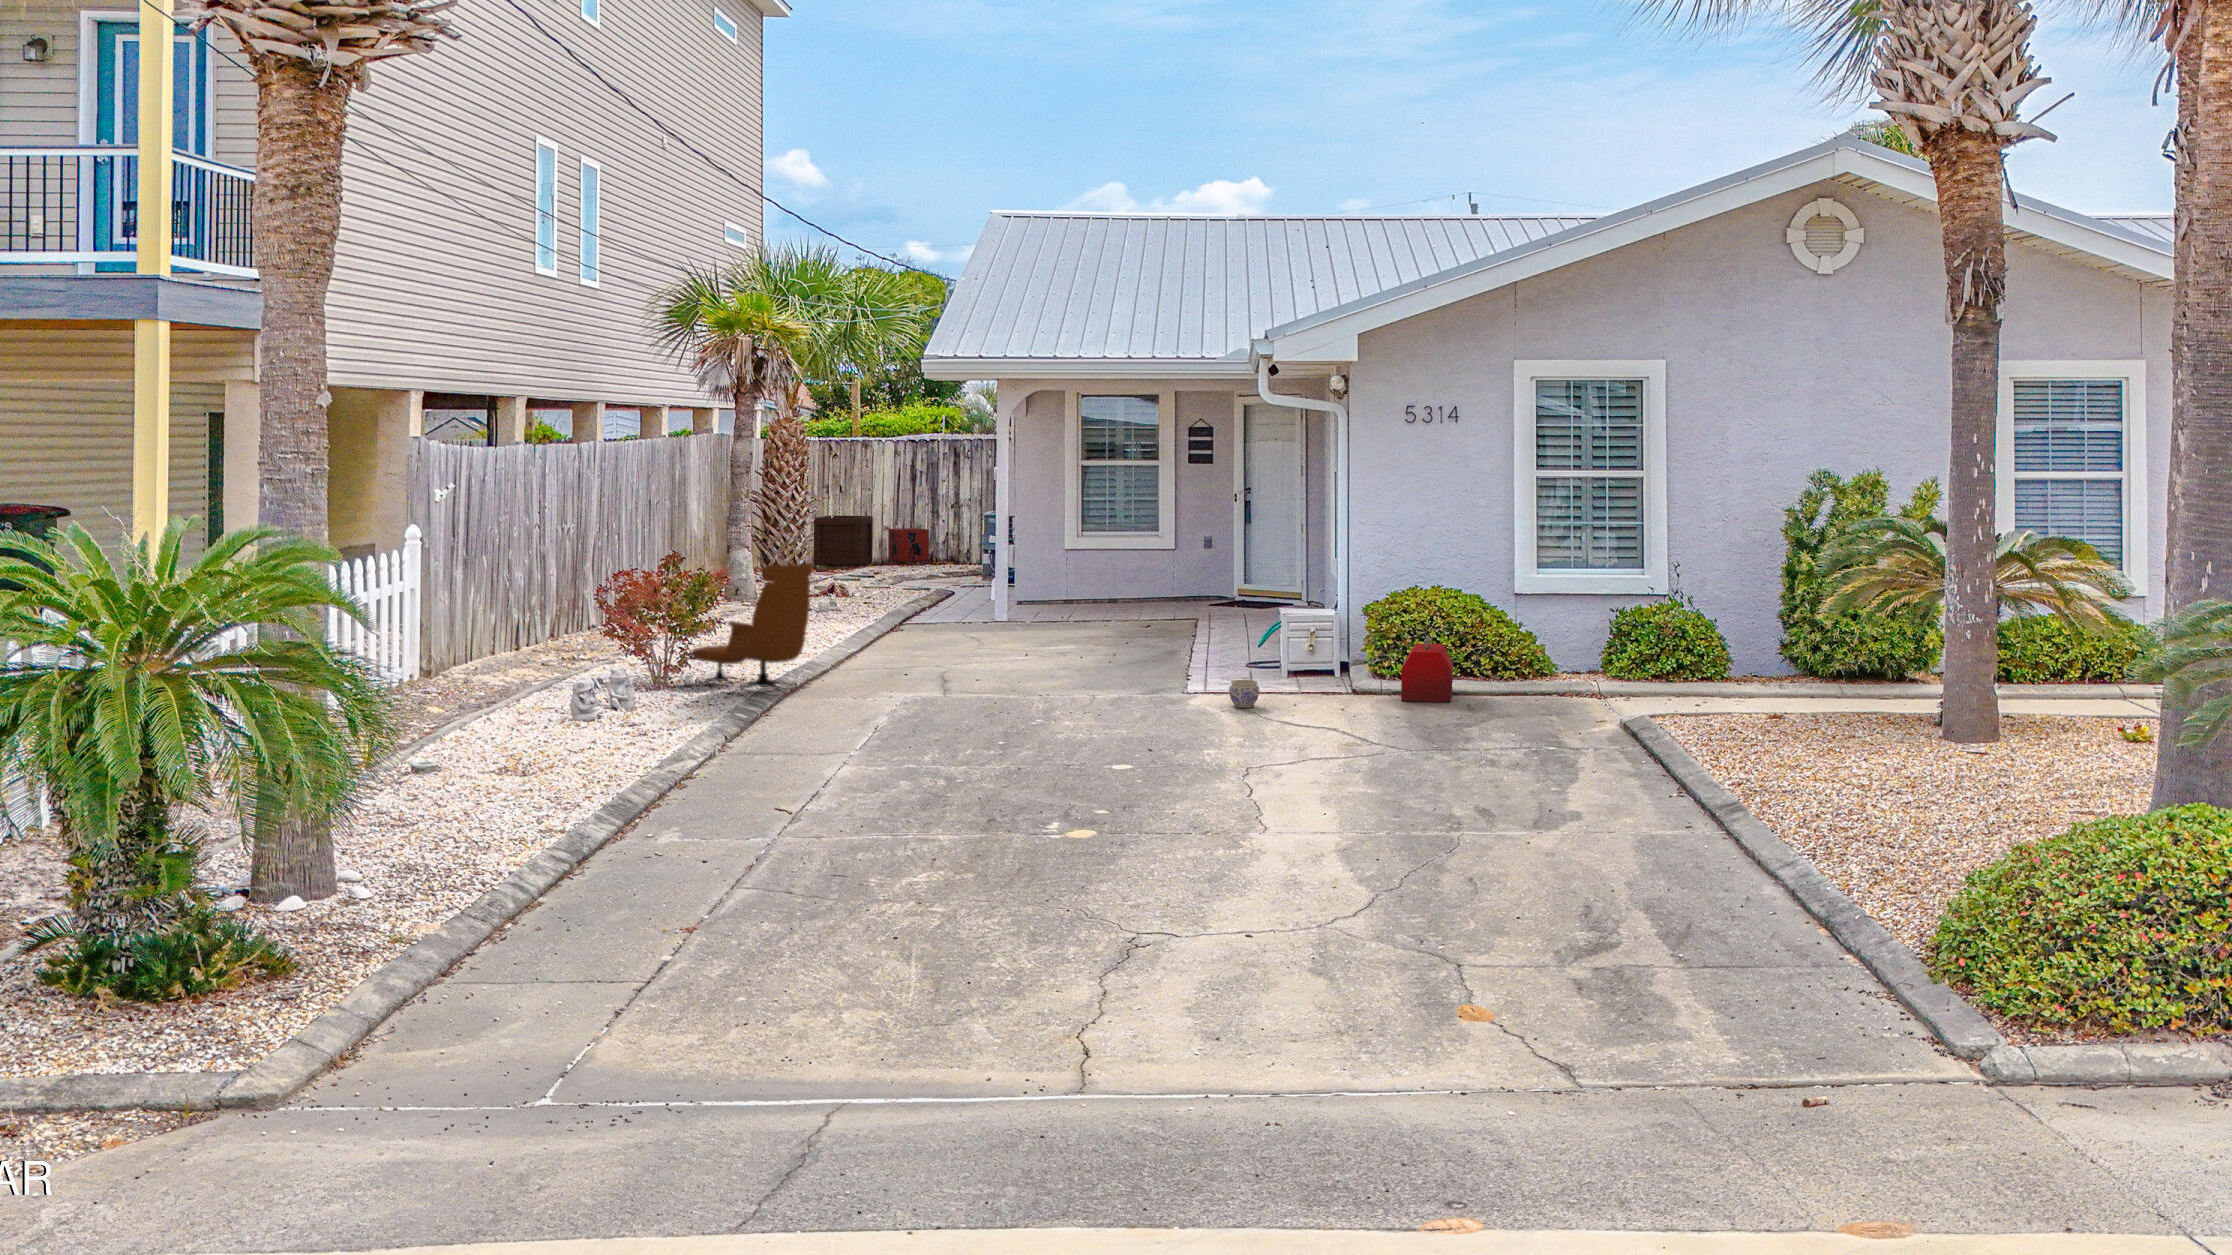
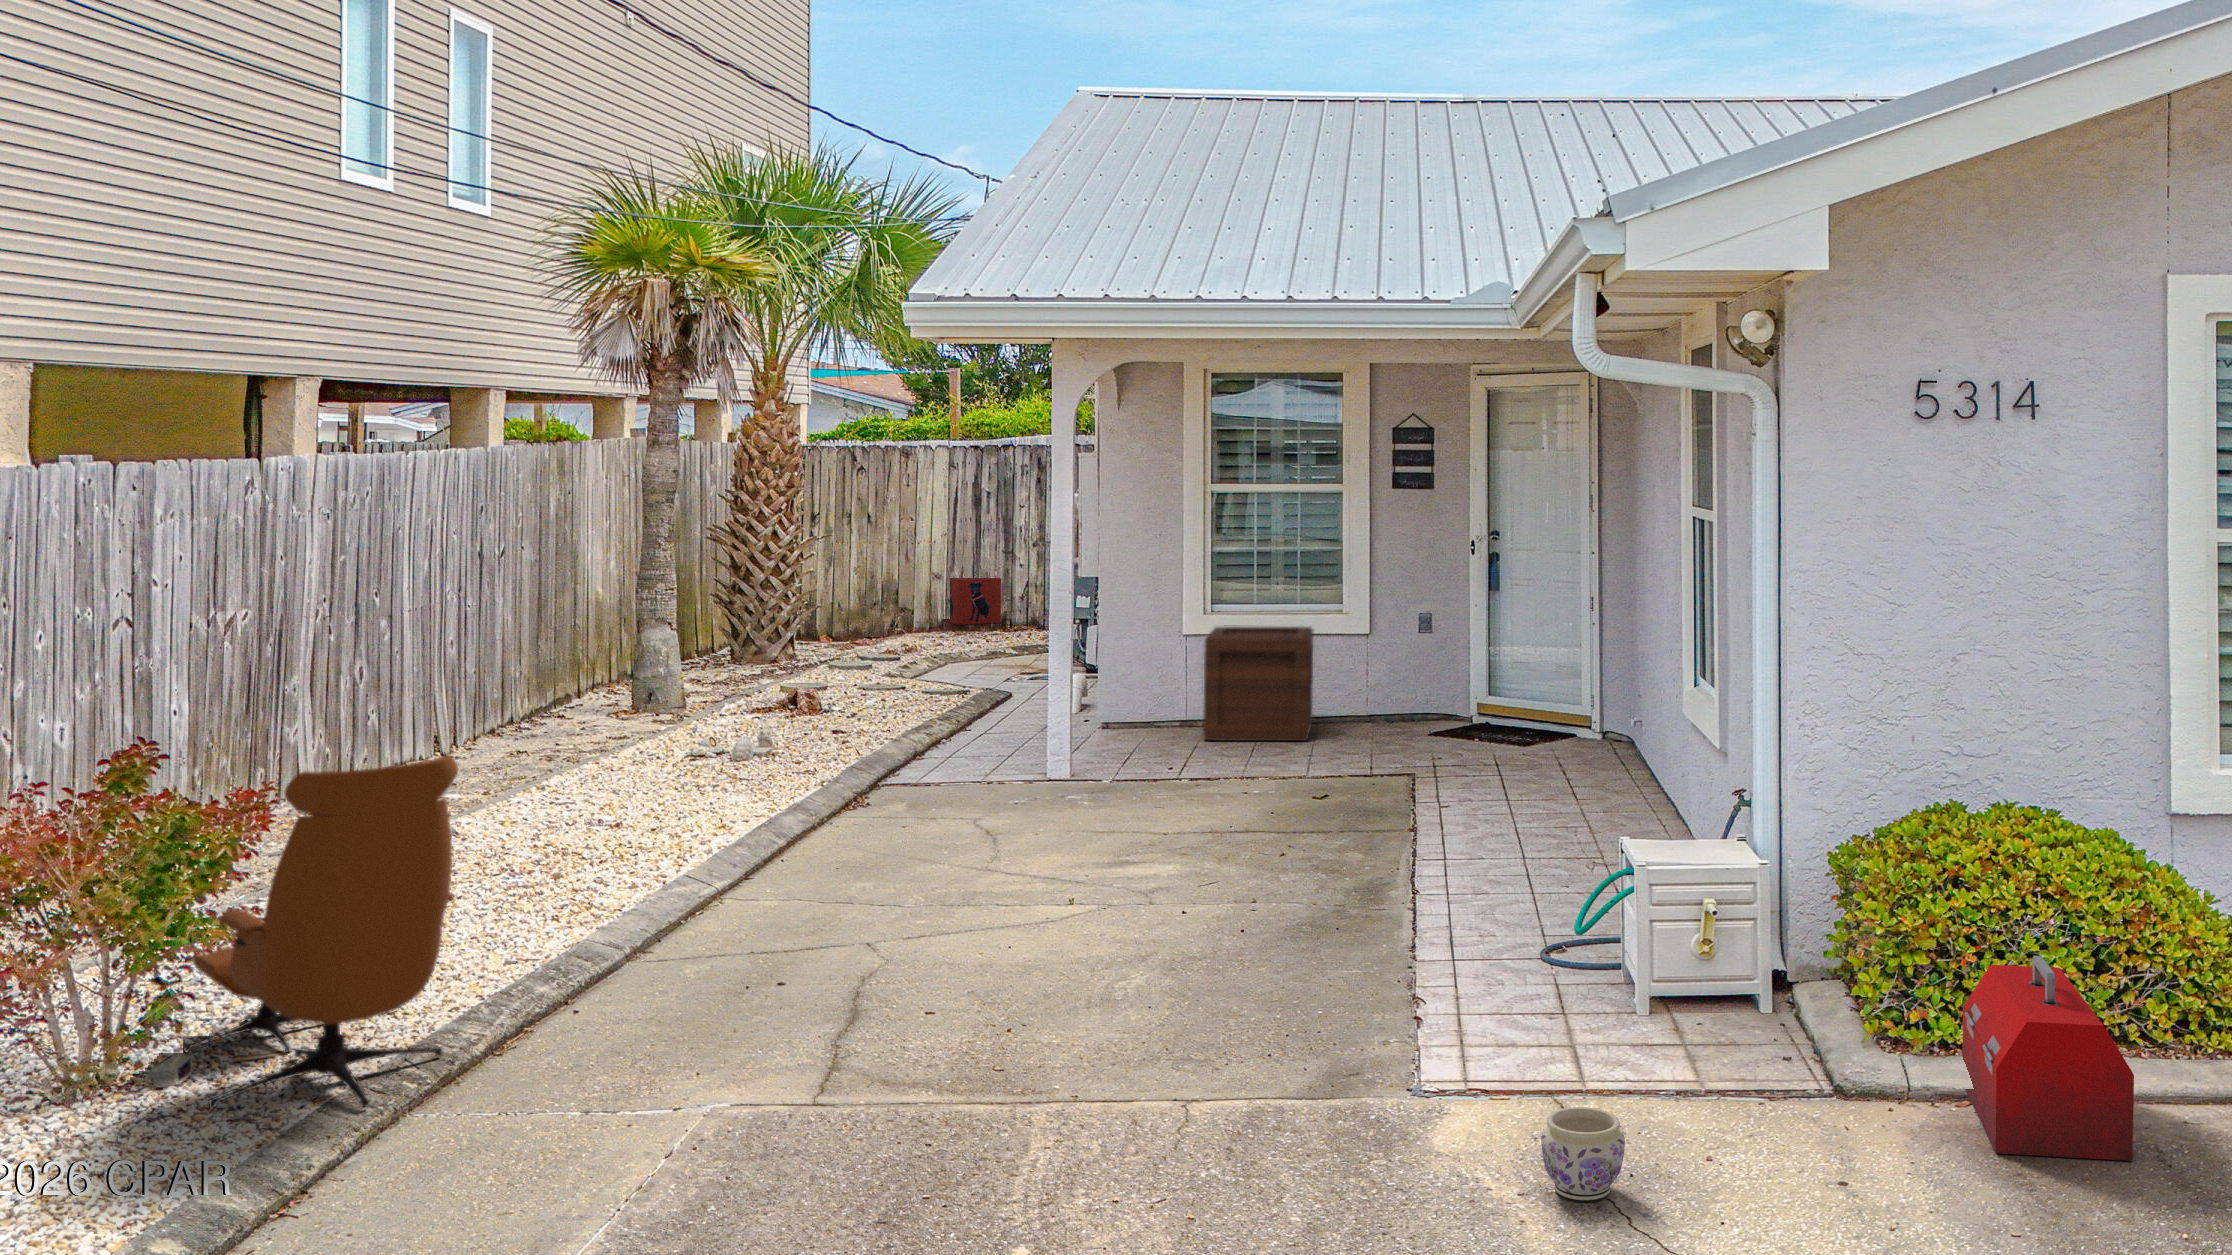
wooden crate: present [814,516,873,566] -> present [1203,627,1314,741]

